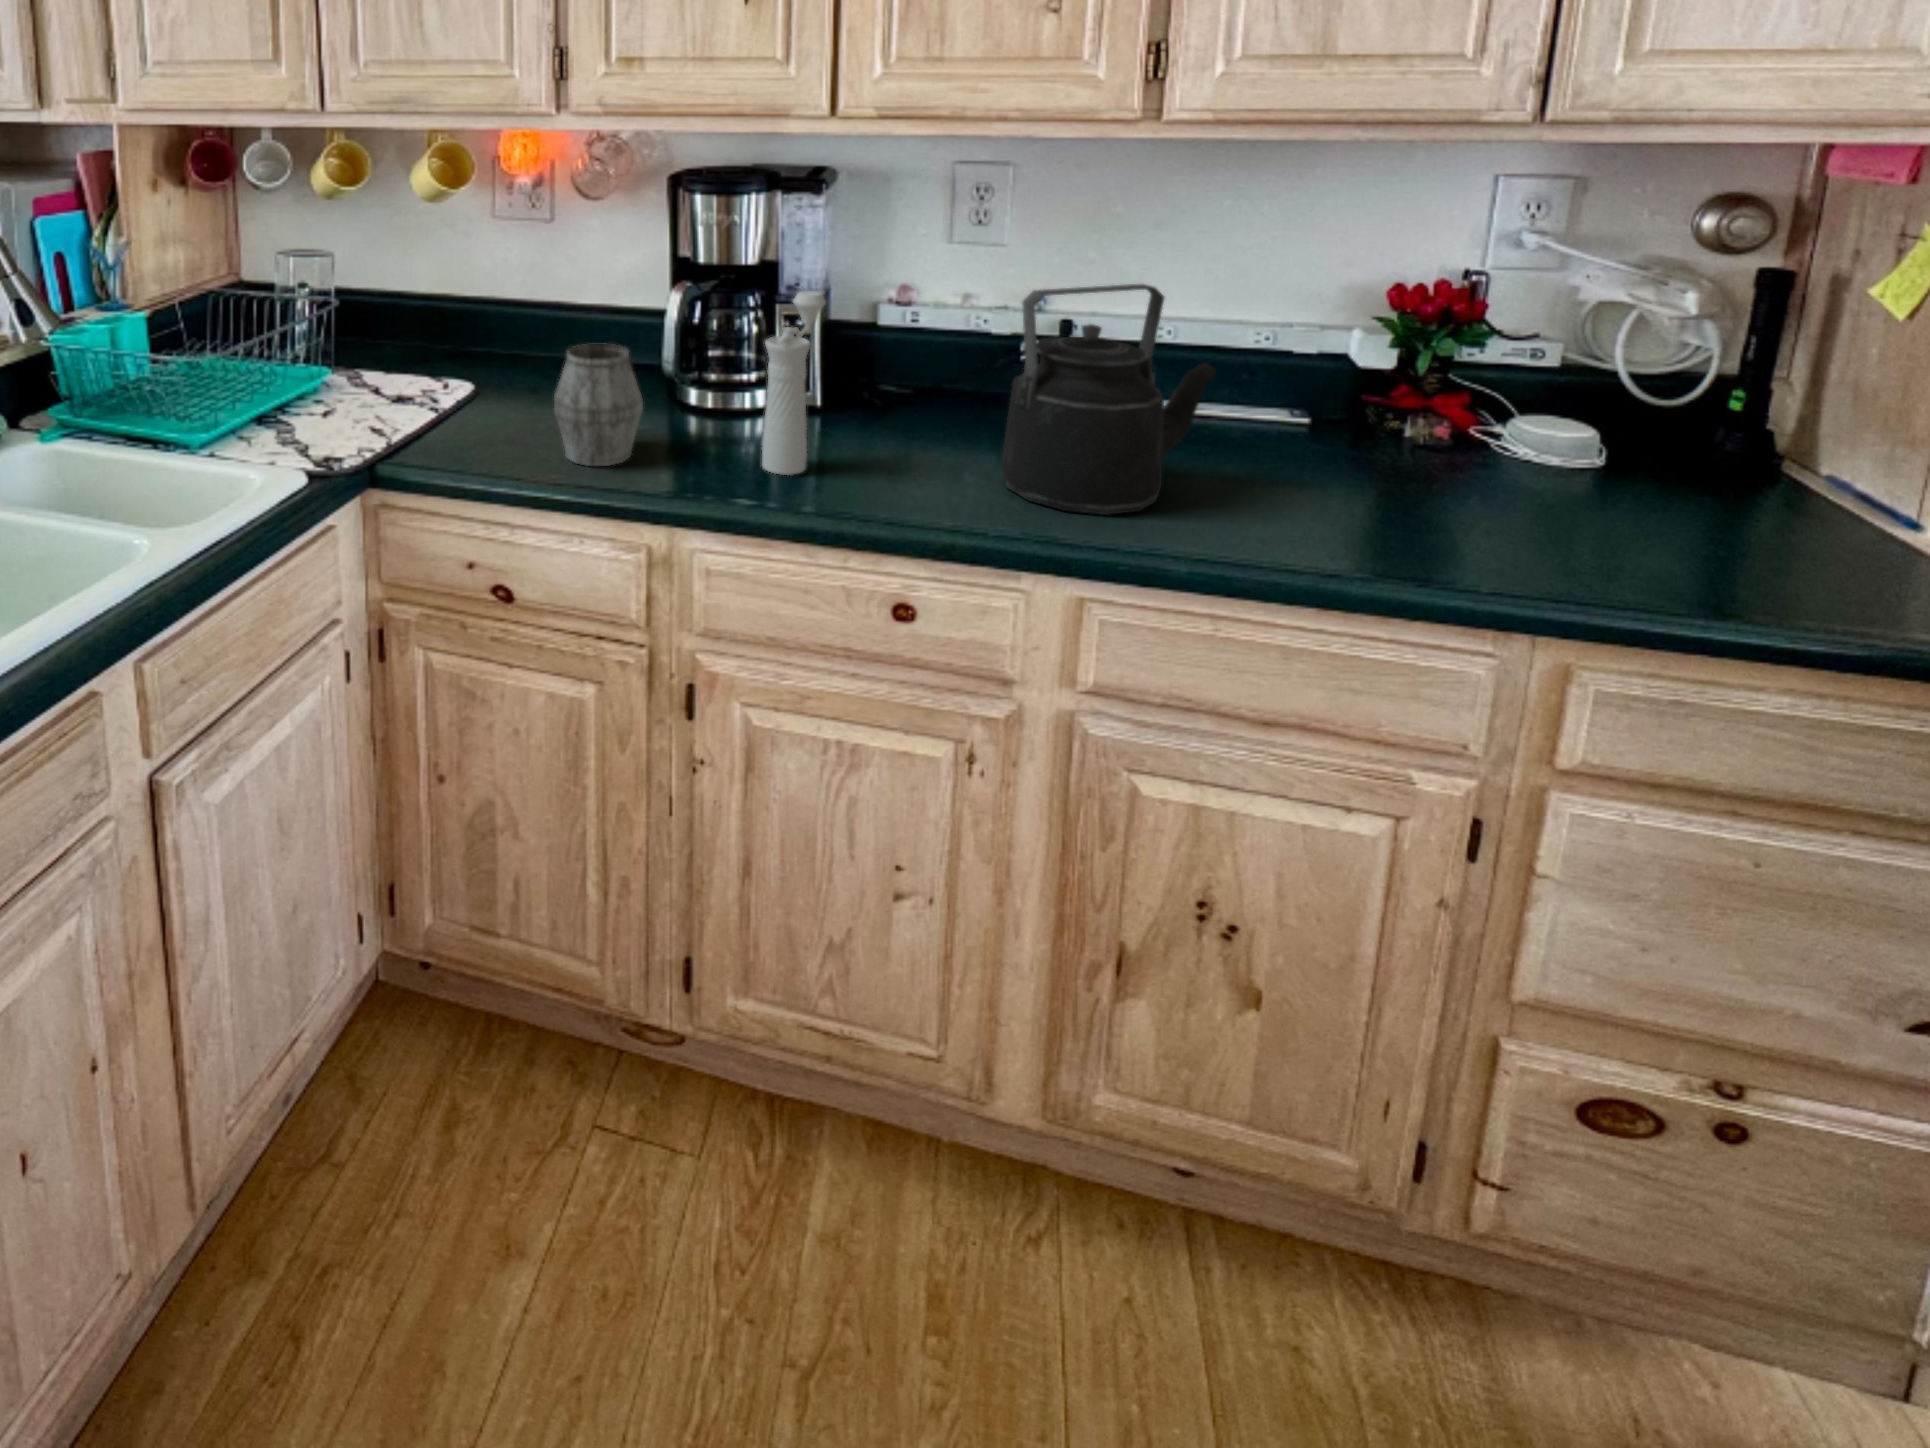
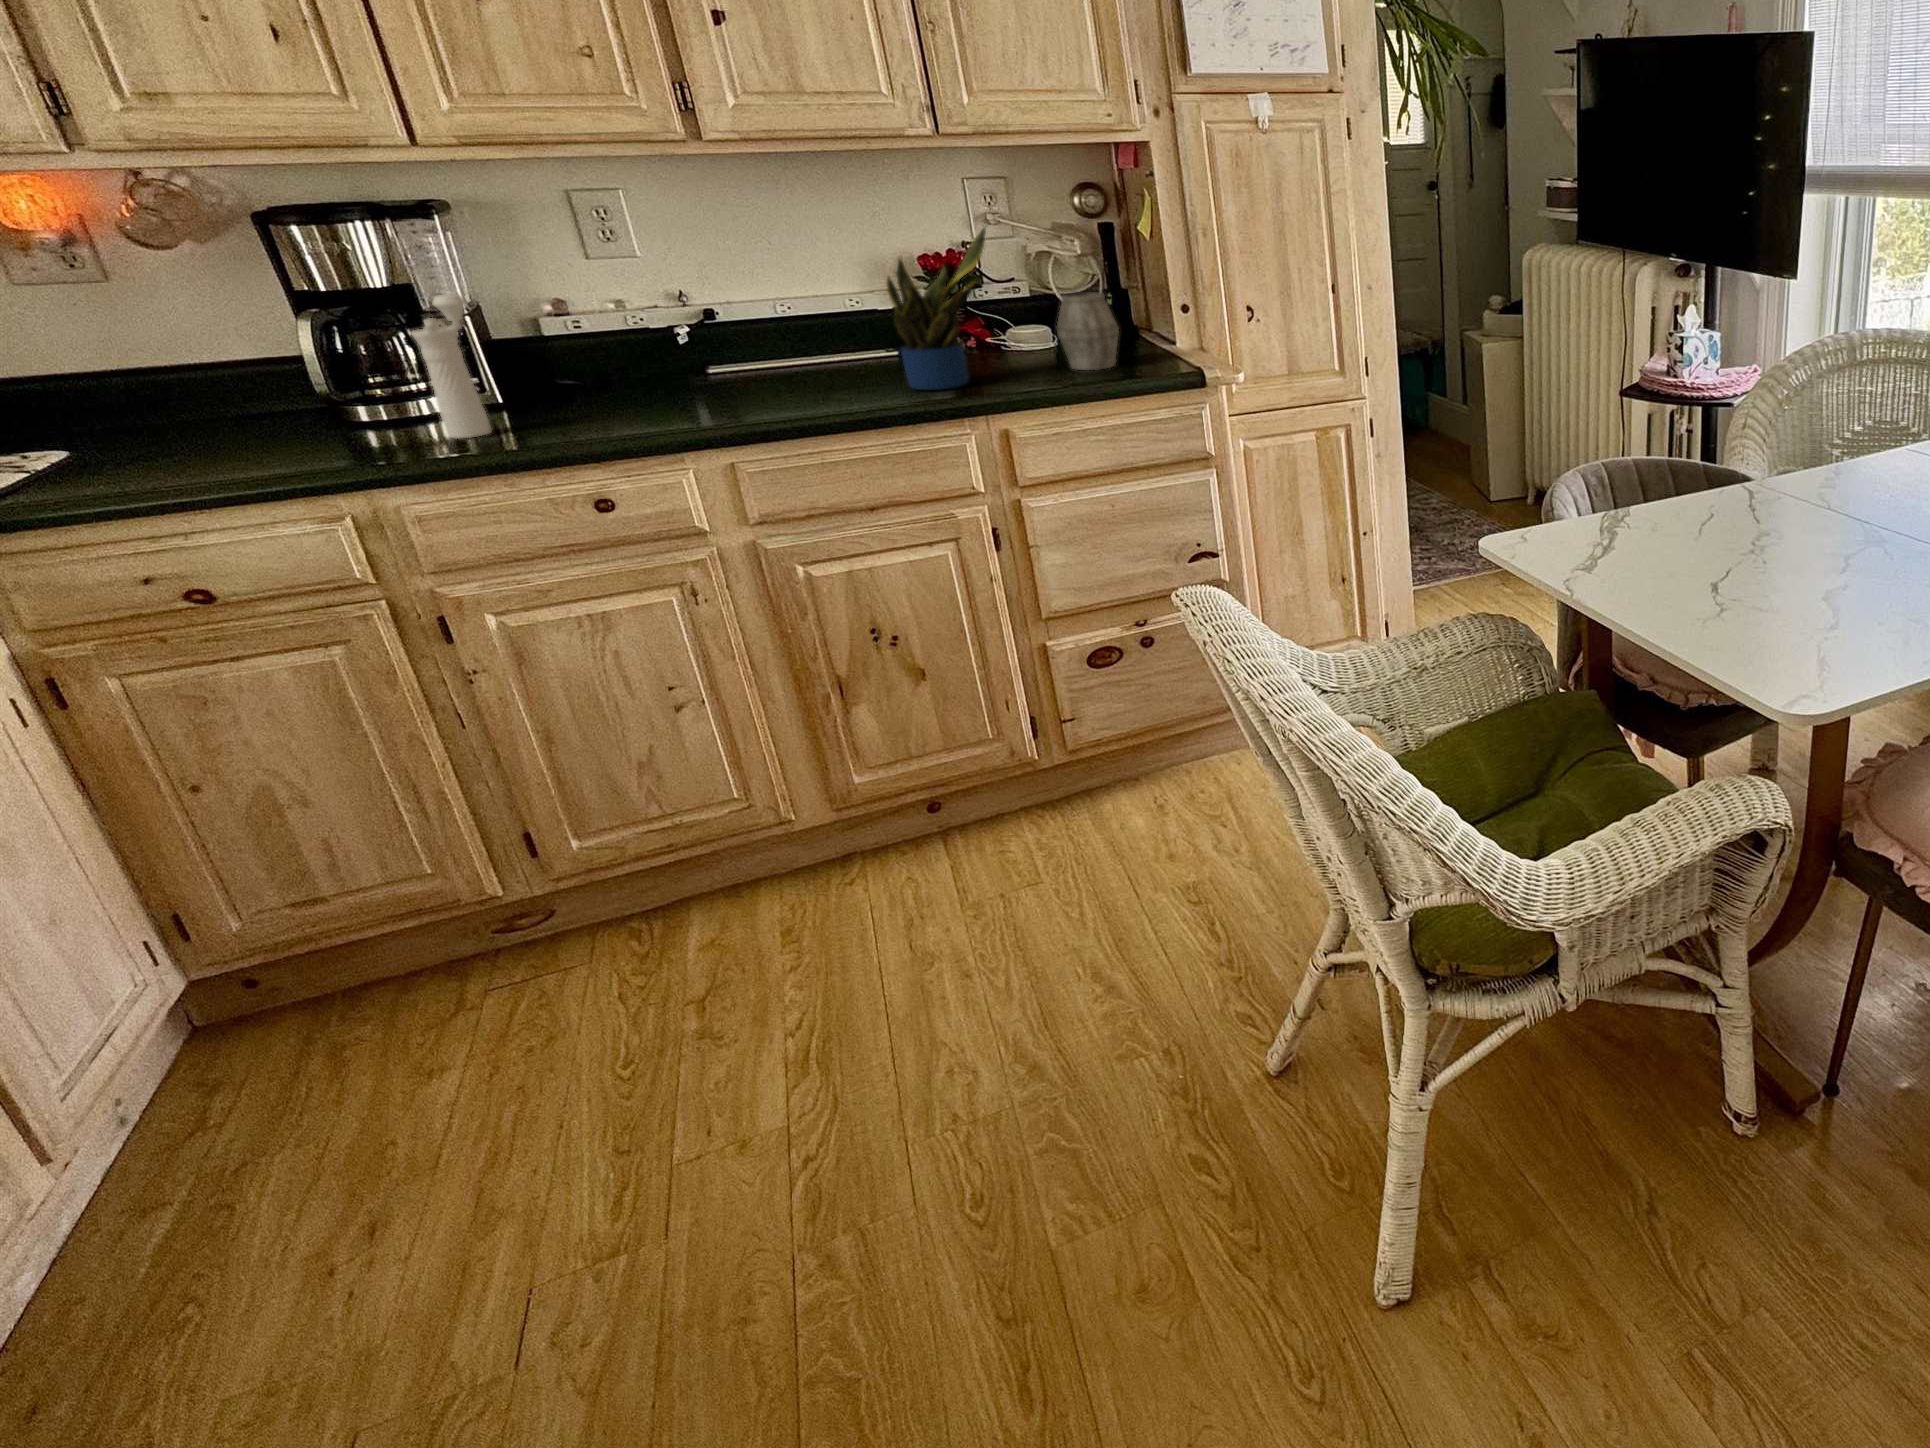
kettle: present [1002,284,1217,515] -> none [629,256,801,415]
potted plant: none [1373,289,1623,552] -> present [886,228,986,390]
mug: present [554,344,643,466] -> present [1057,292,1119,370]

